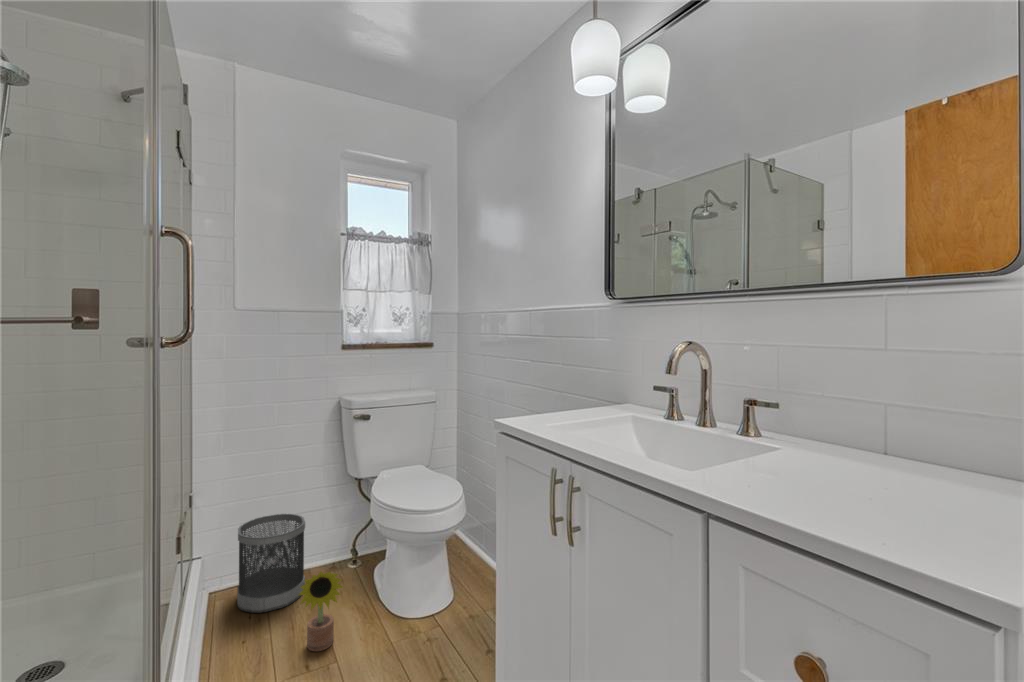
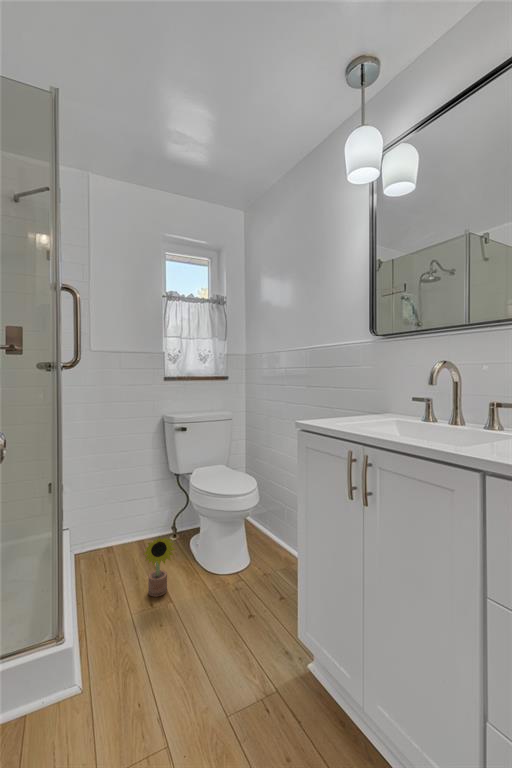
wastebasket: present [237,514,305,613] -> none [93,499,141,570]

